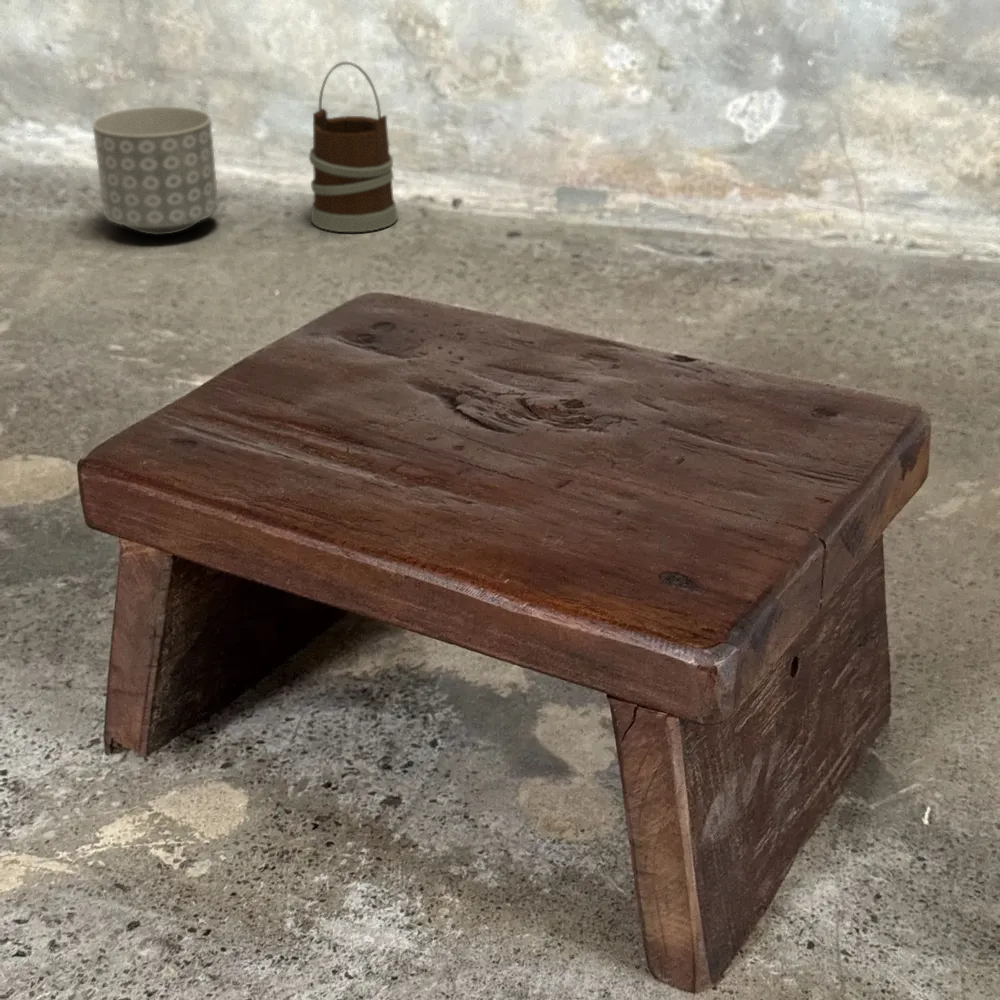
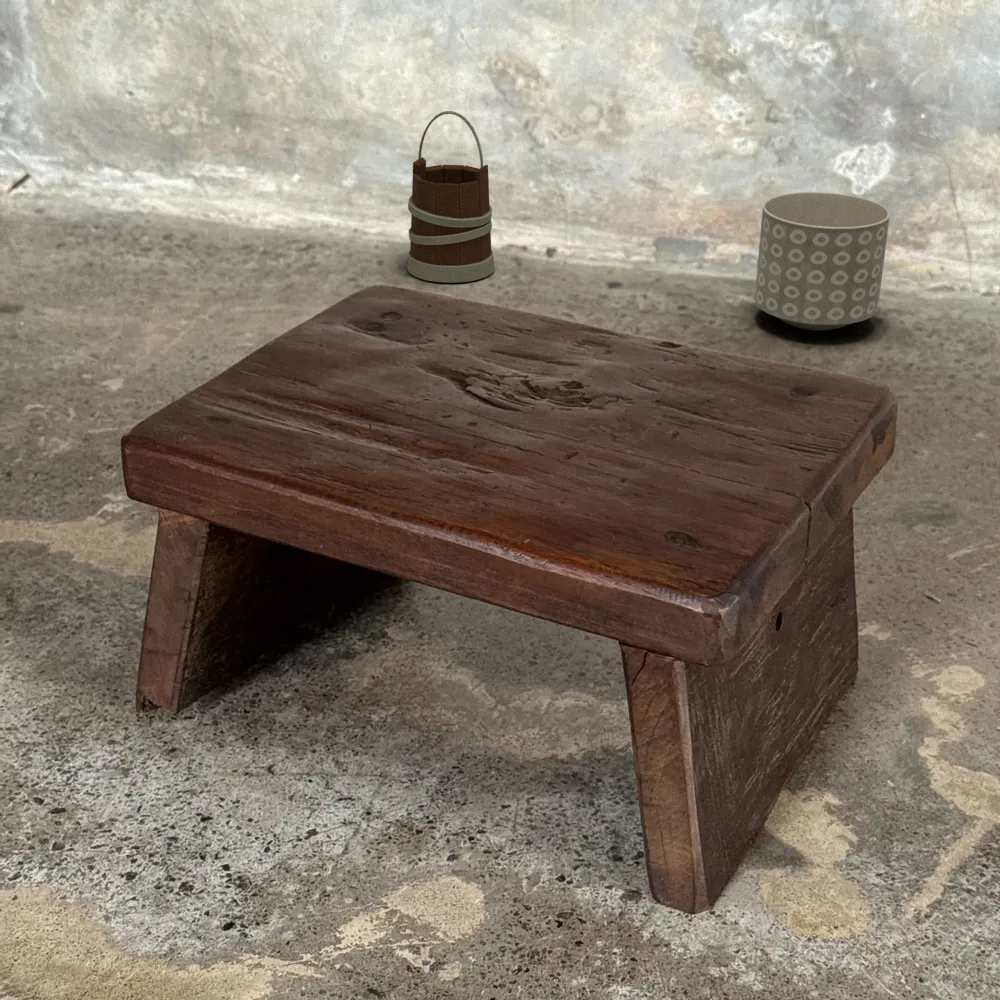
planter: present [93,106,219,235] -> present [755,192,890,331]

